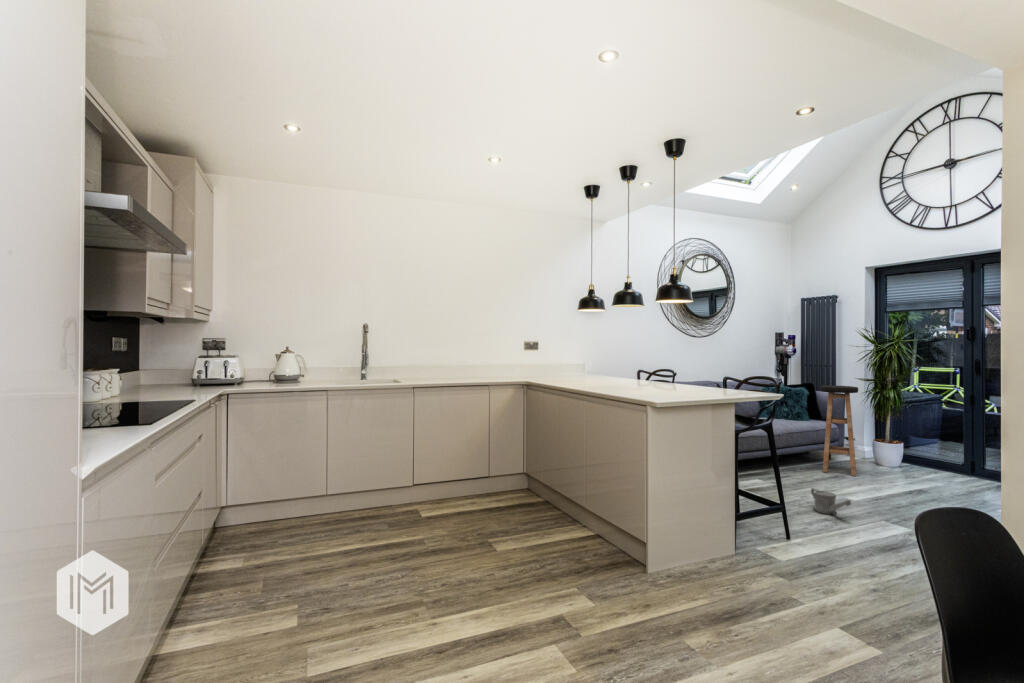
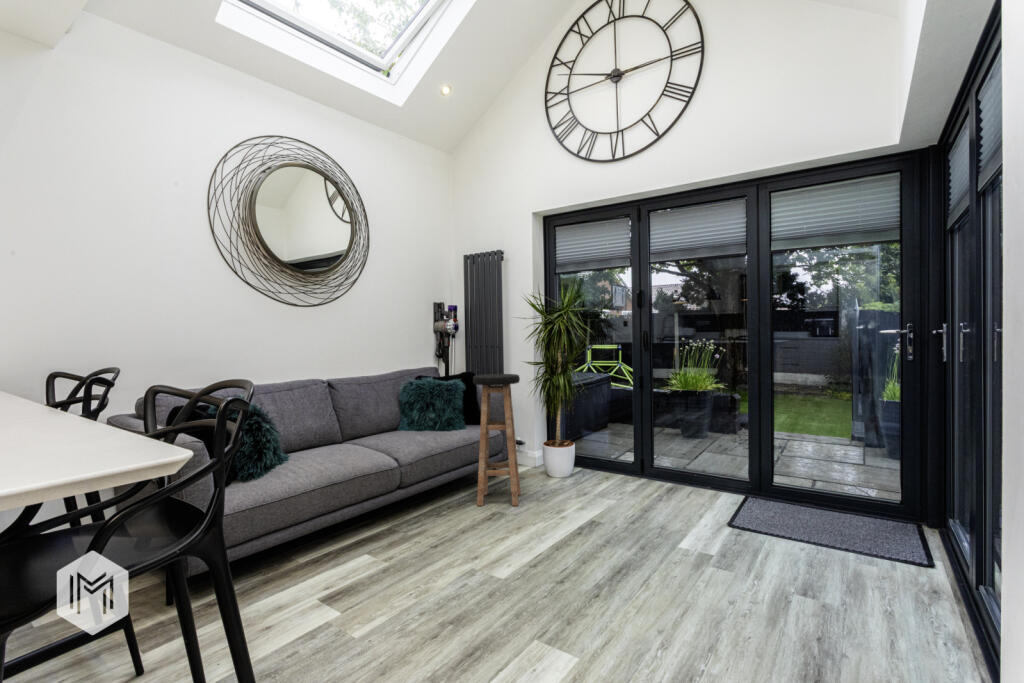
watering can: present [811,488,851,514] -> none [432,568,485,620]

